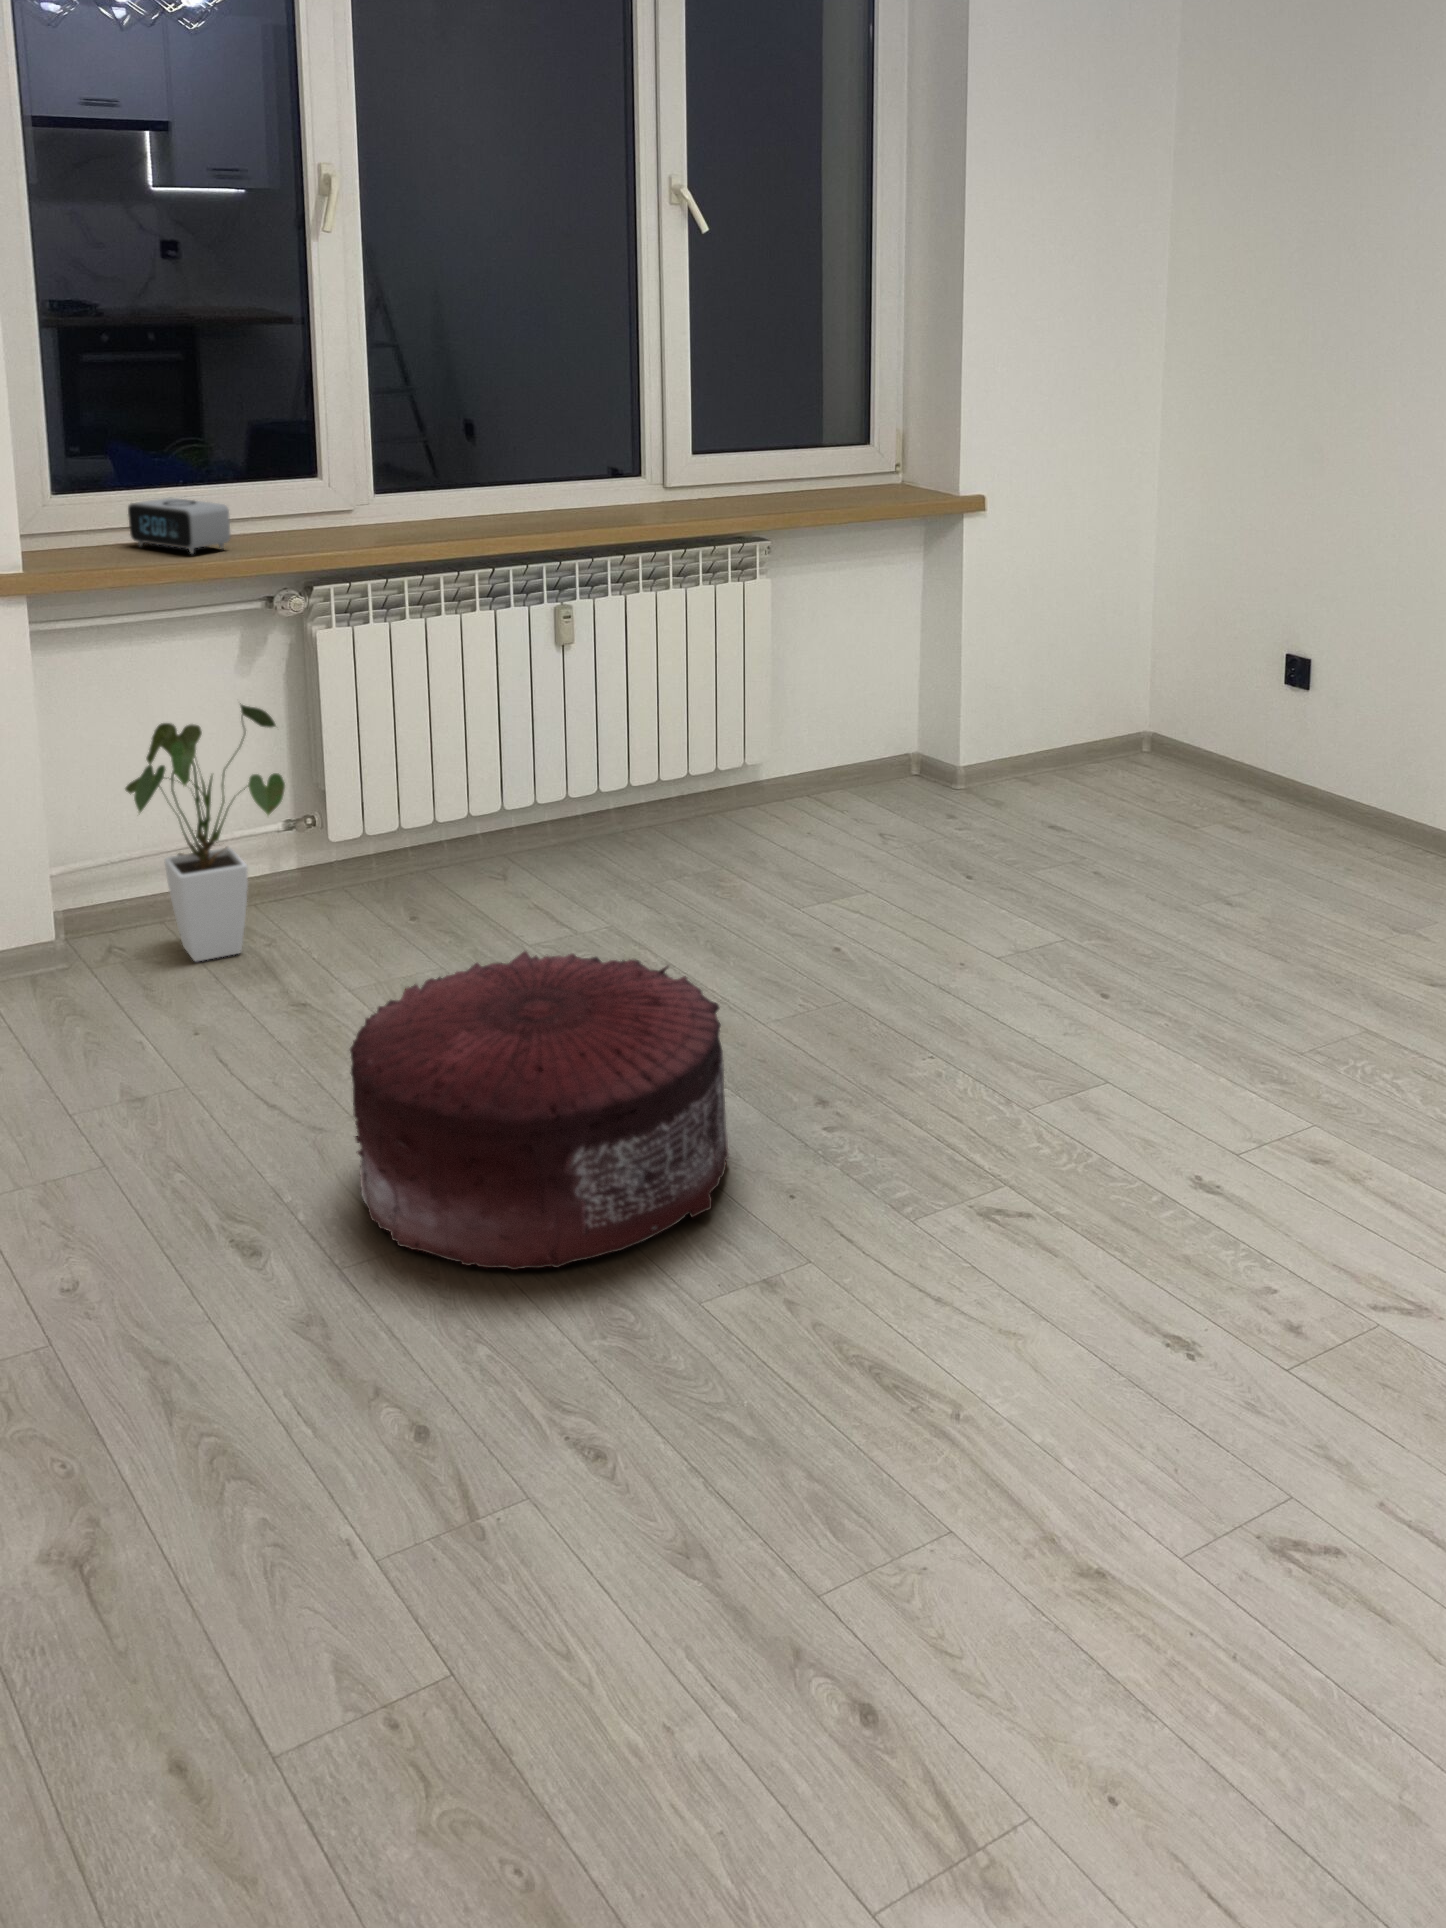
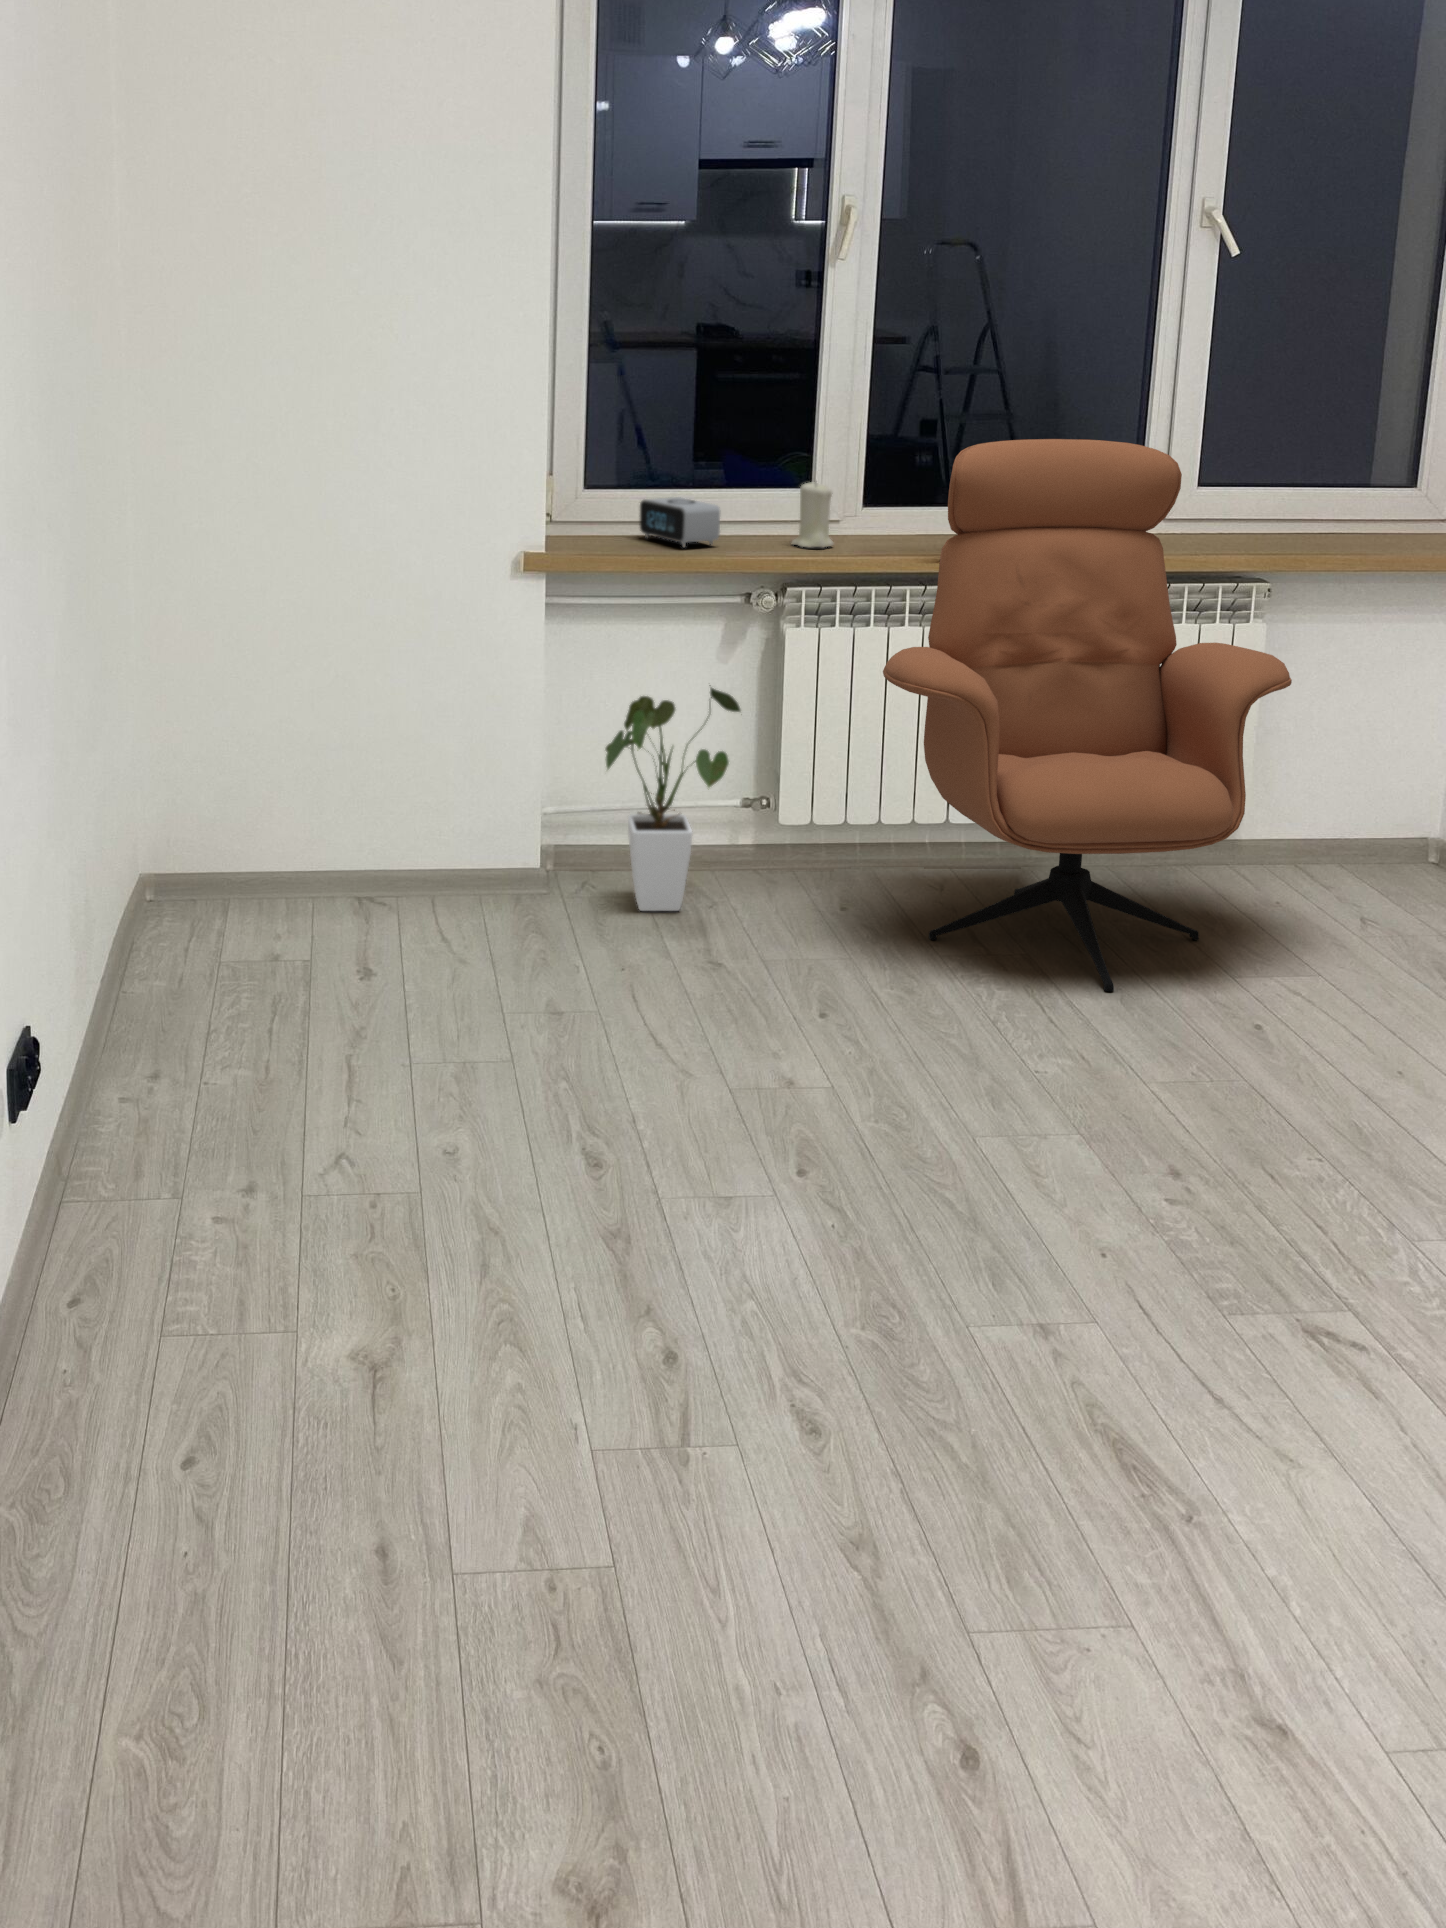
armchair: none [438,415,818,951] -> present [883,439,1292,991]
candle: none [310,470,357,543] -> present [792,482,833,547]
pouf: present [350,951,729,1270] -> none [689,942,1050,1239]

